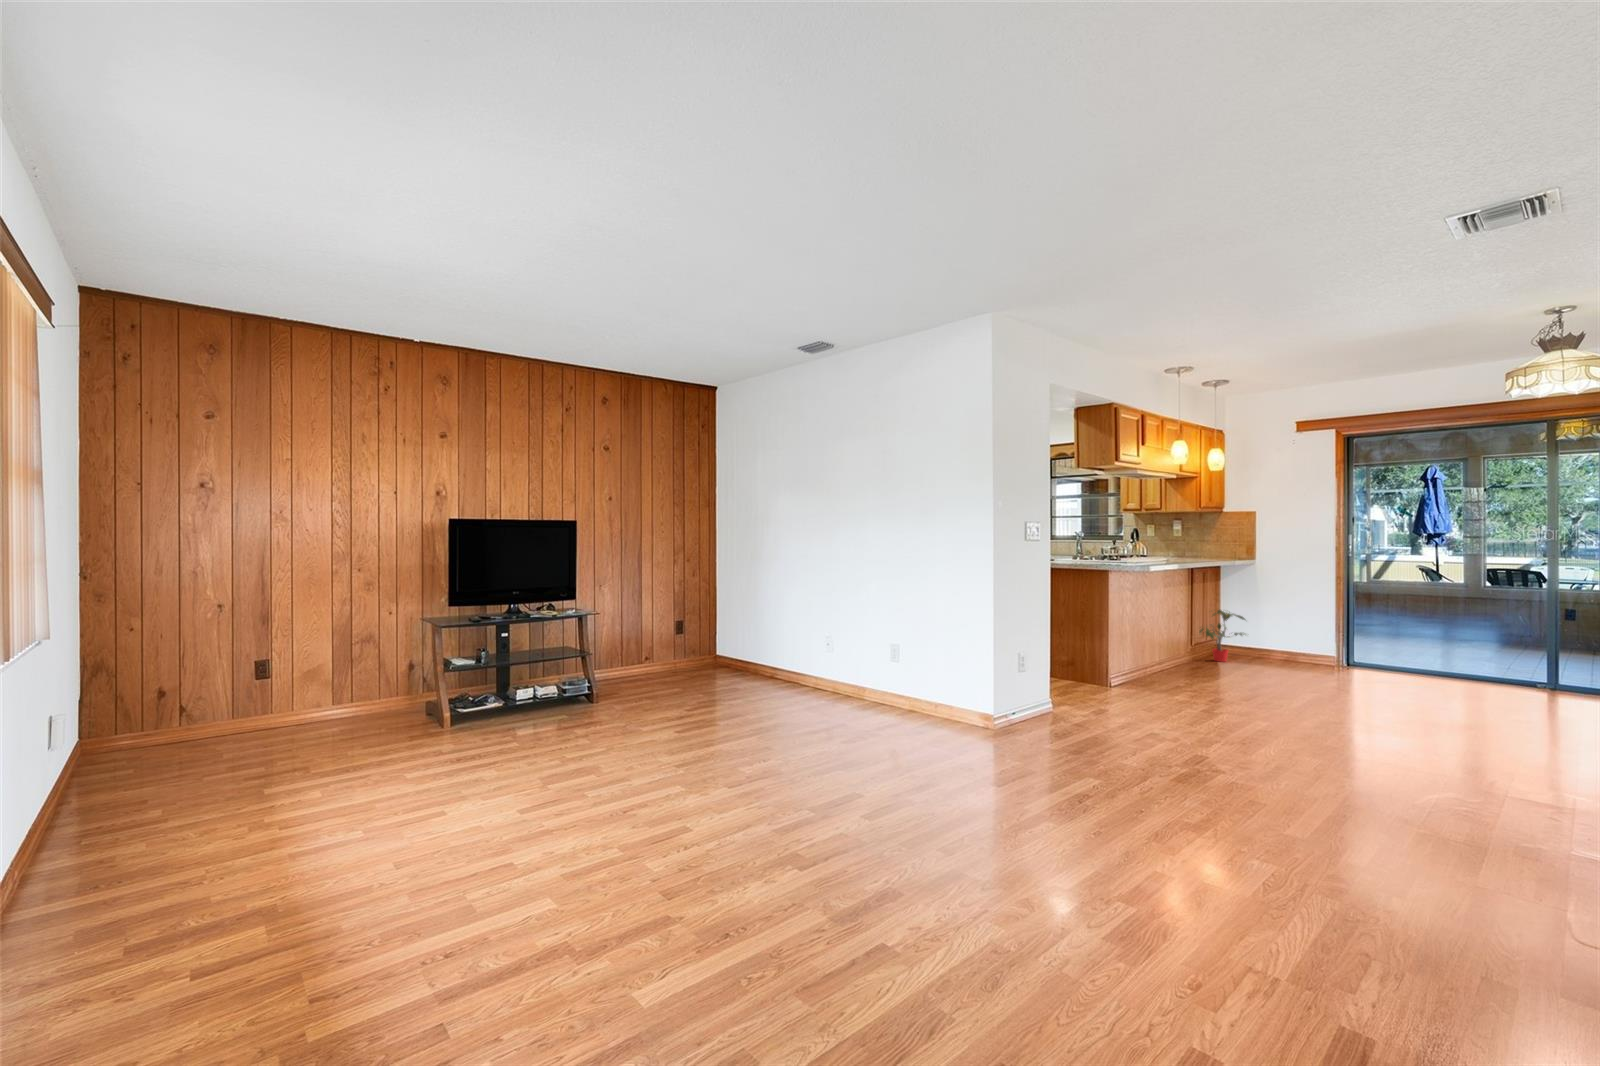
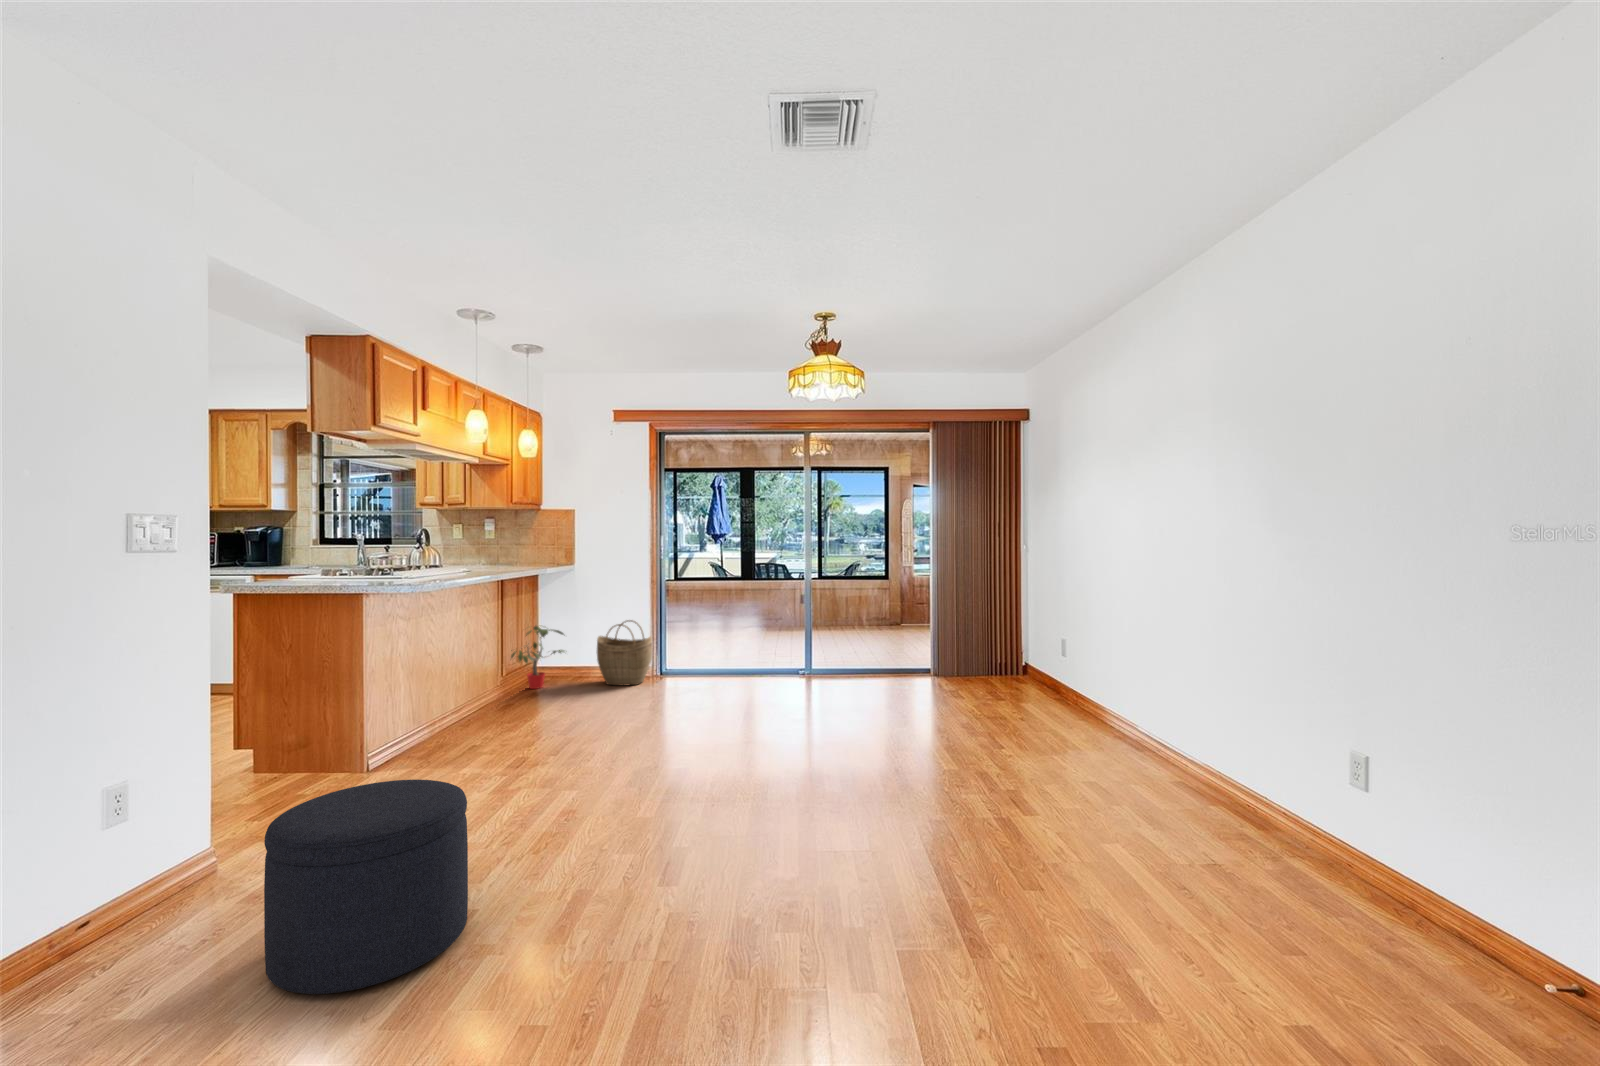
woven basket: none [1279,612,1338,671] -> present [597,620,652,685]
ottoman: none [1103,672,1207,768] -> present [264,780,468,994]

